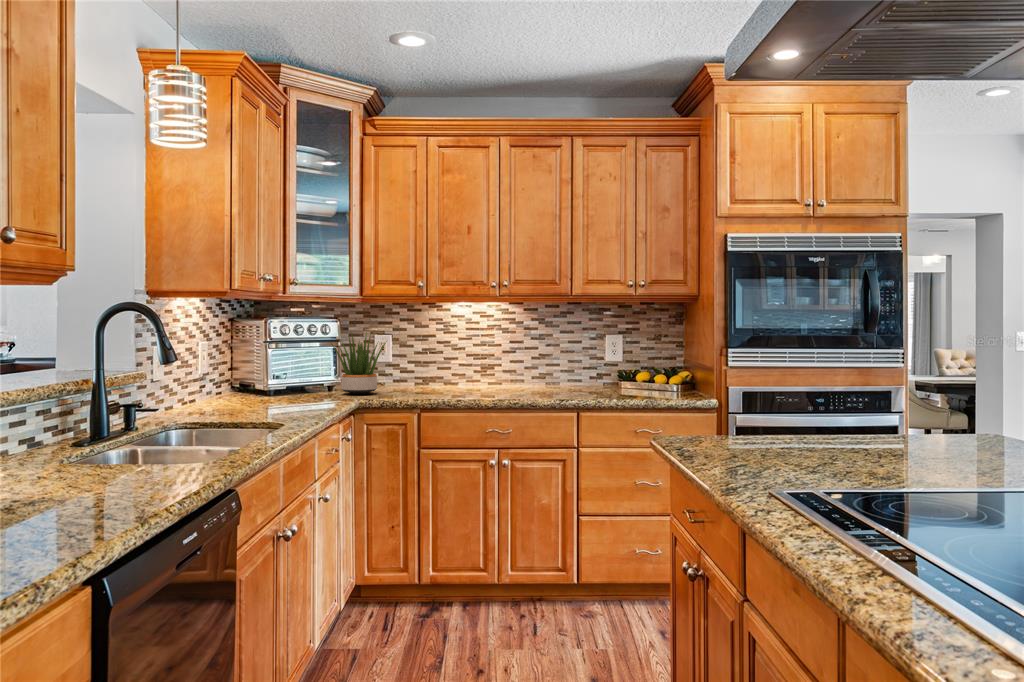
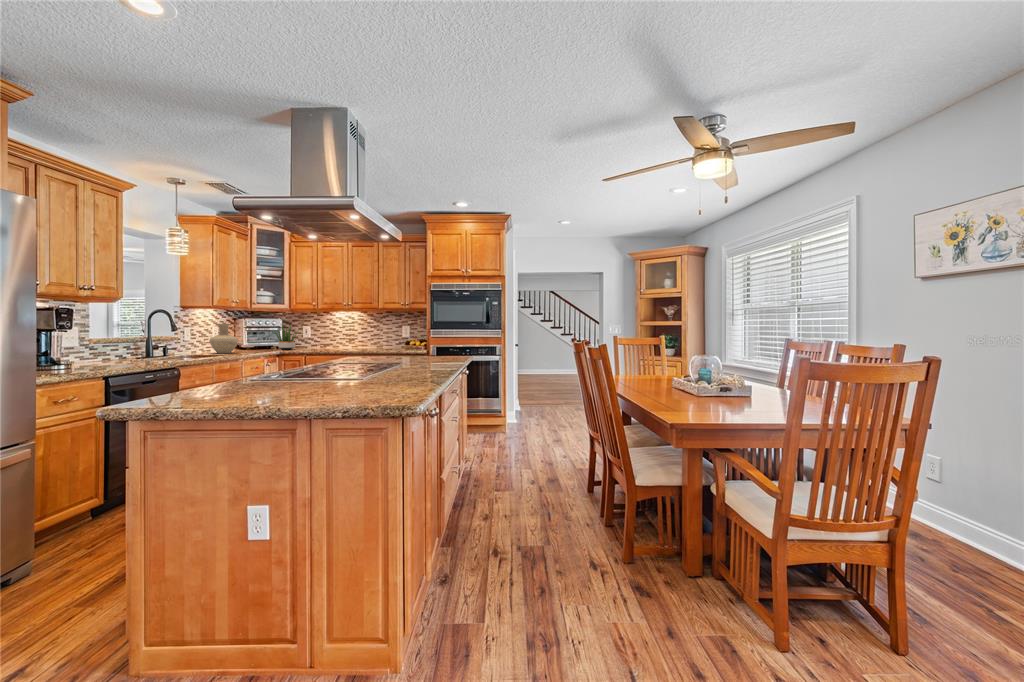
vase: none [215,335,282,413] -> present [209,324,238,354]

